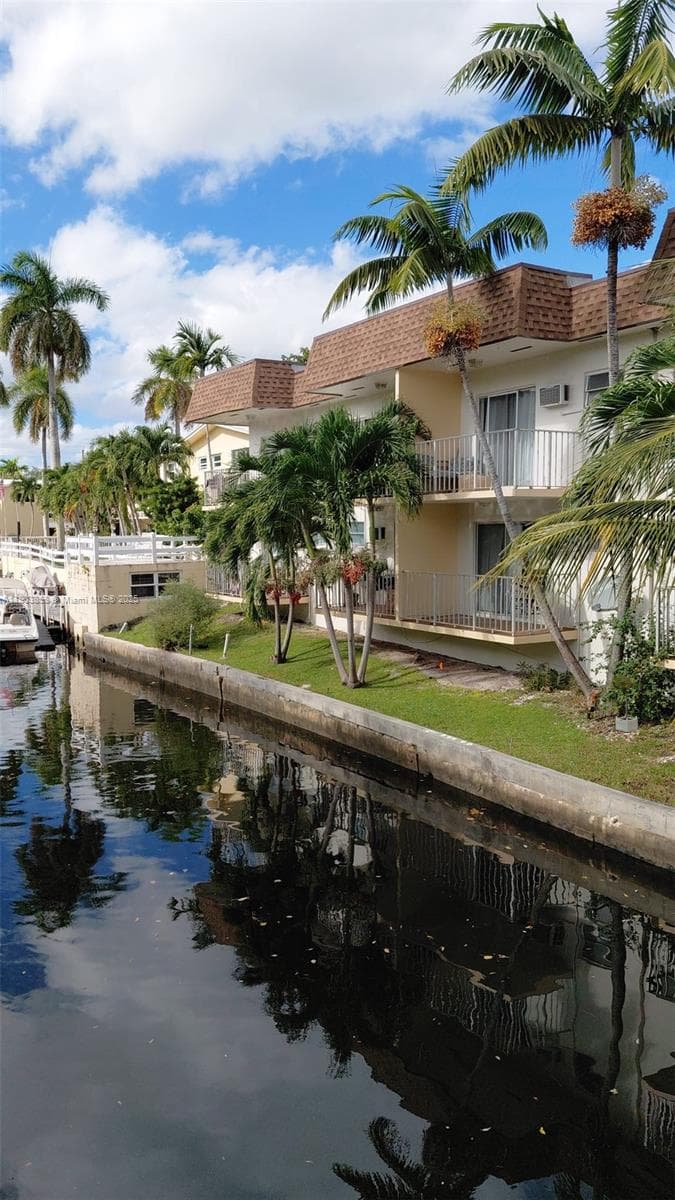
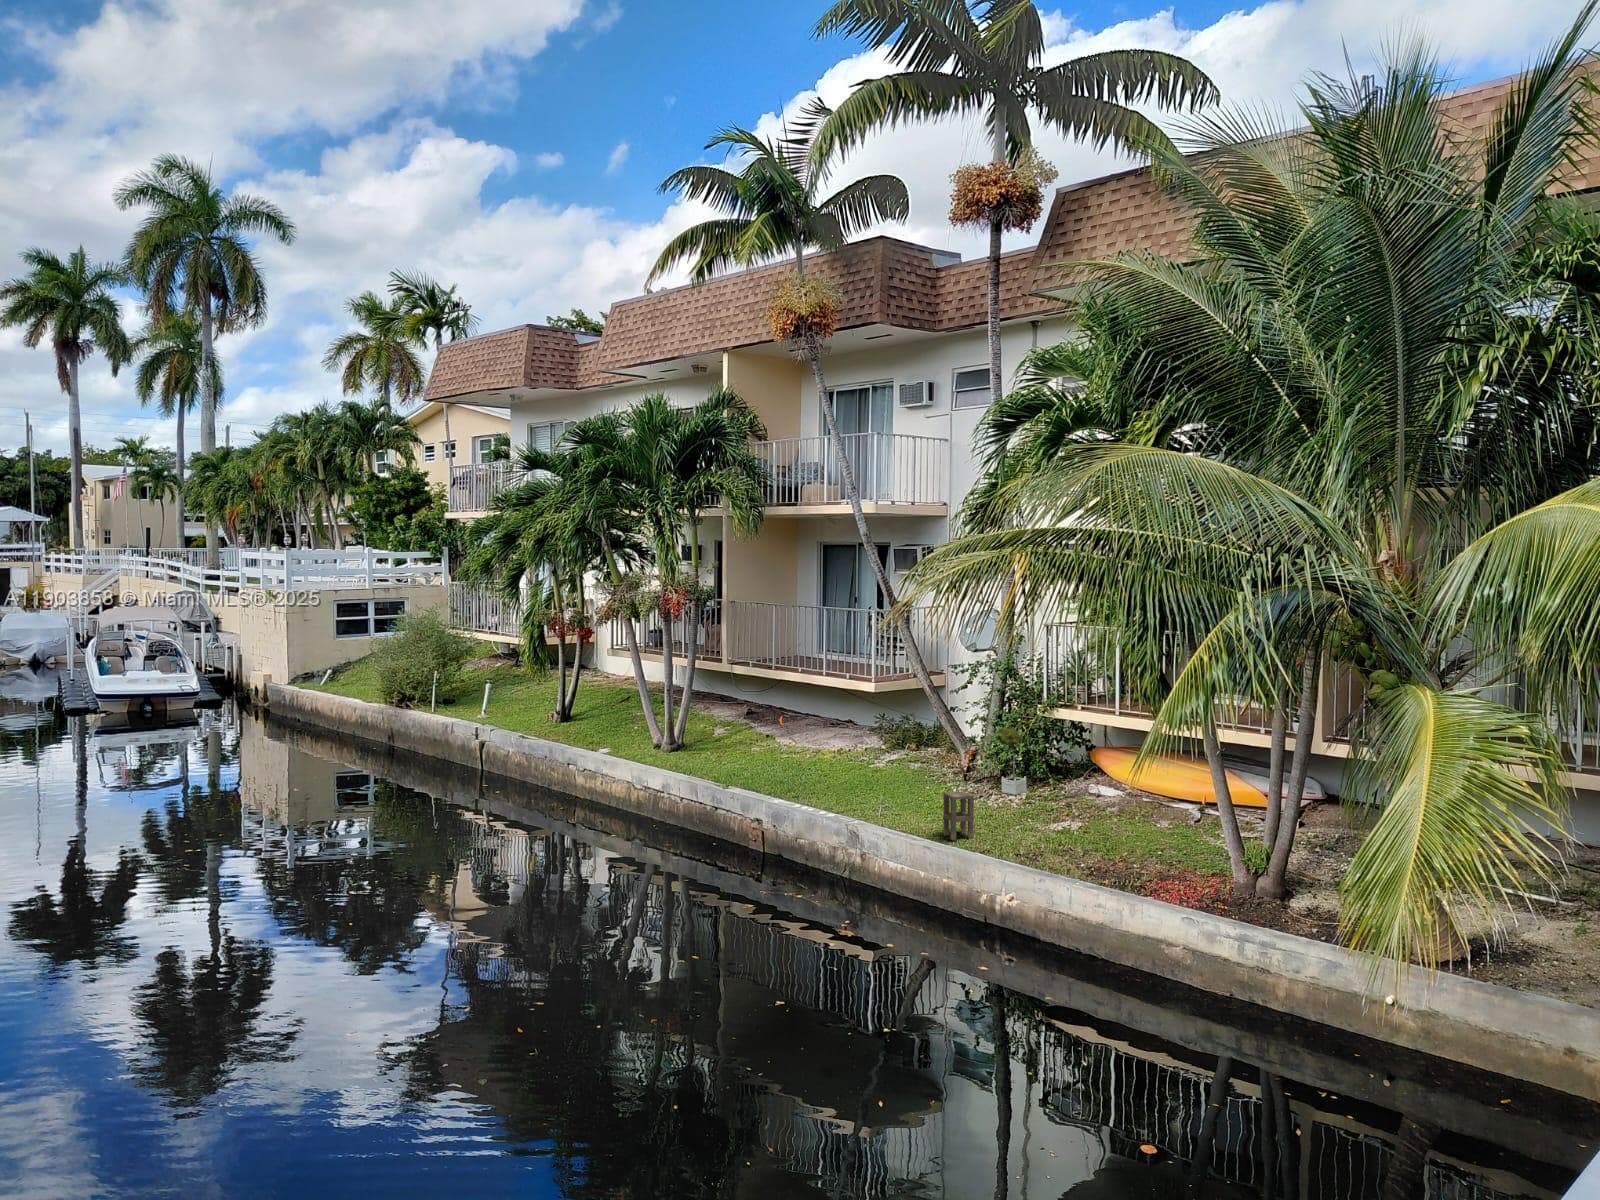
side table: none [559,730,584,772] -> present [943,791,974,840]

